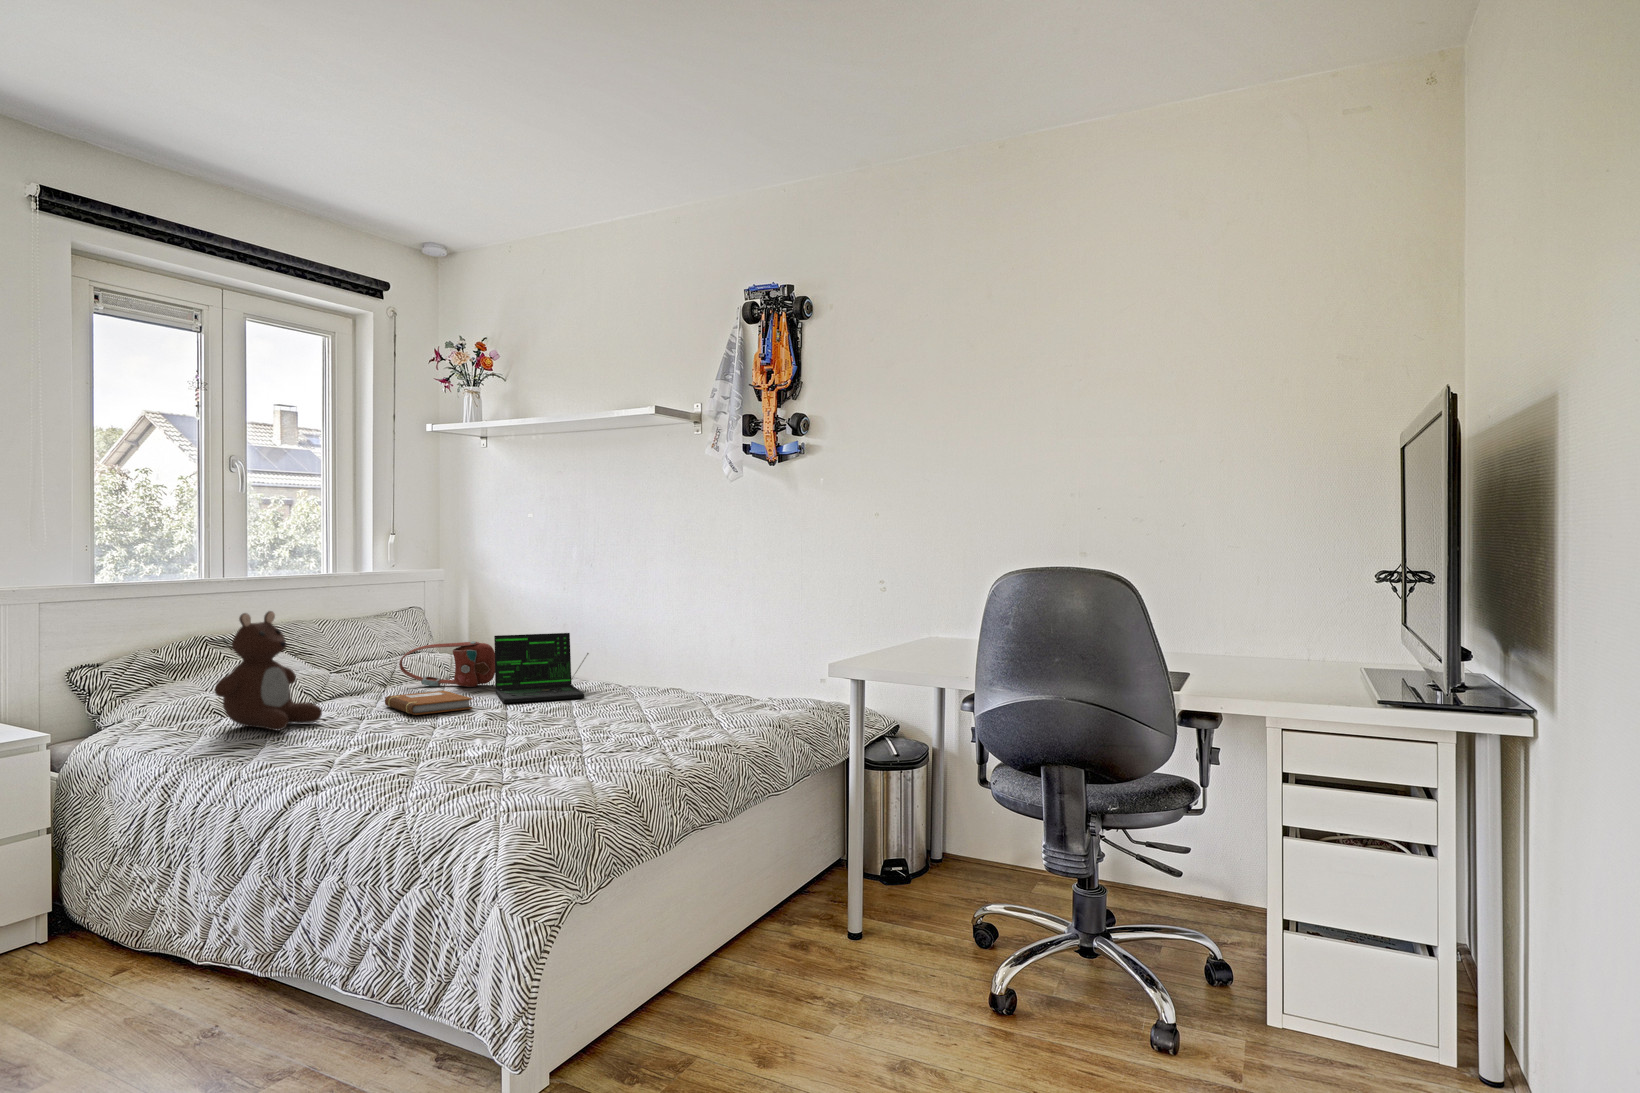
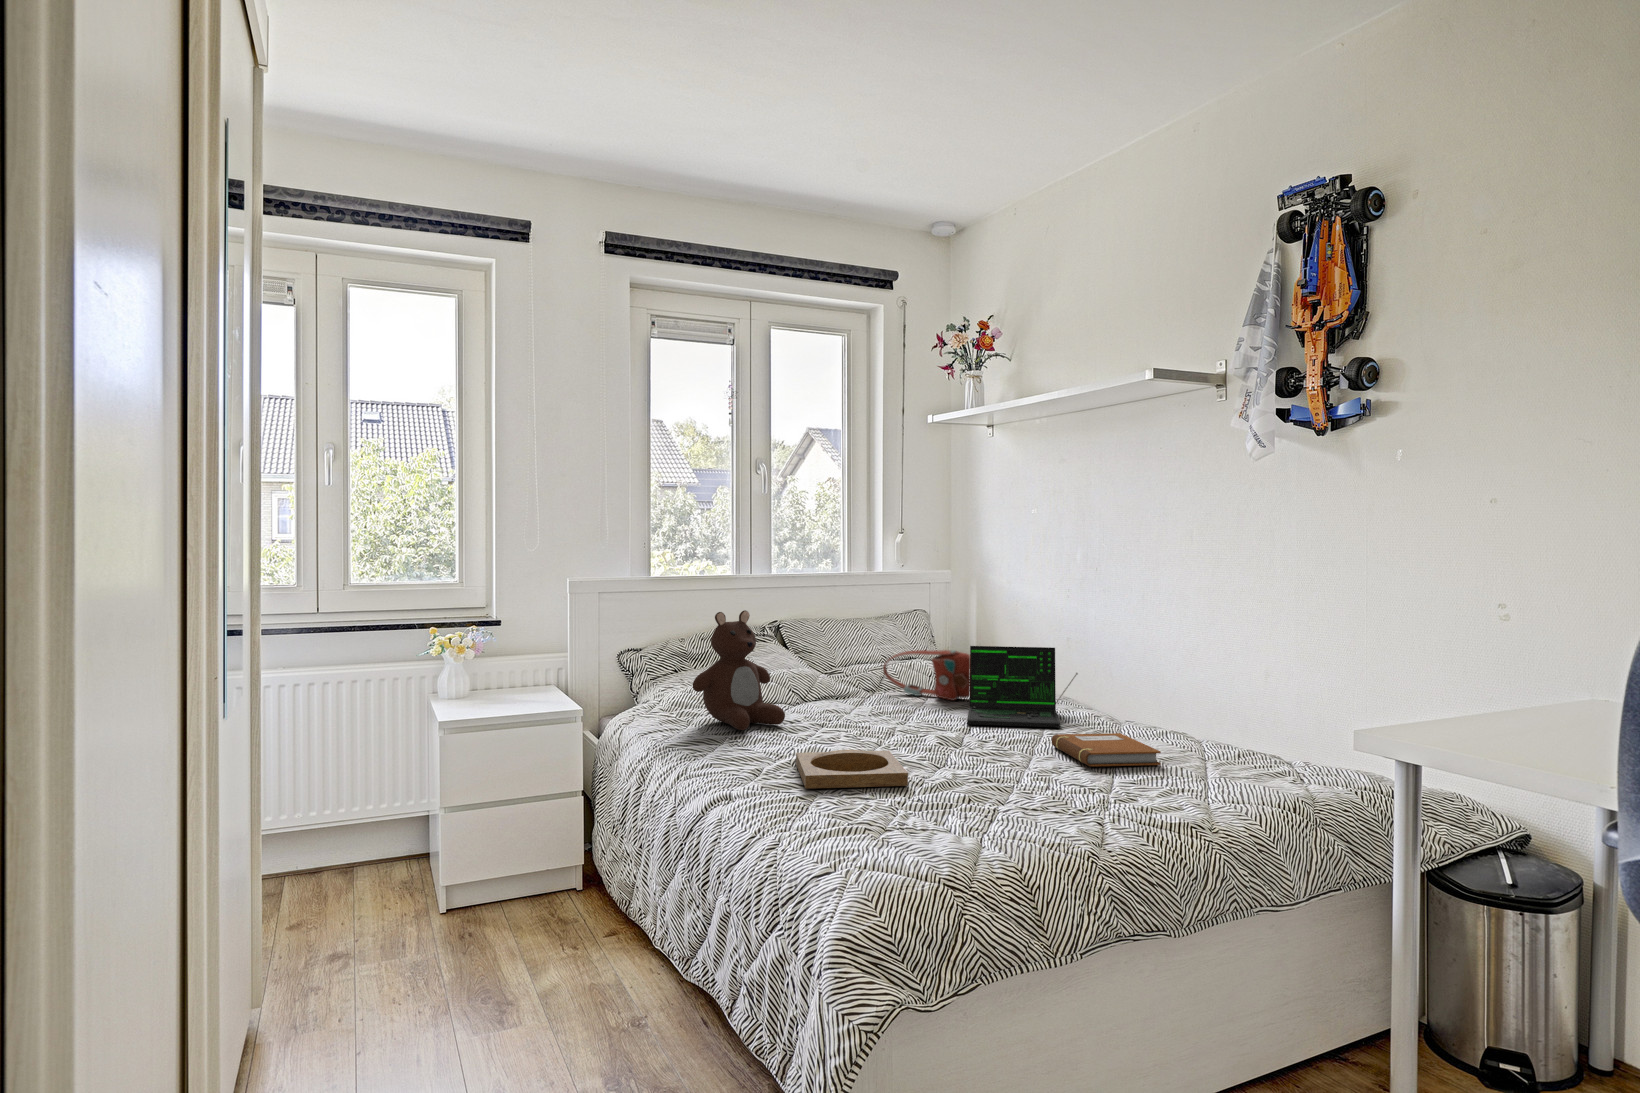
notebook: present [385,691,473,715] -> present [1052,733,1161,766]
tray: none [368,728,493,766] -> present [796,750,908,789]

